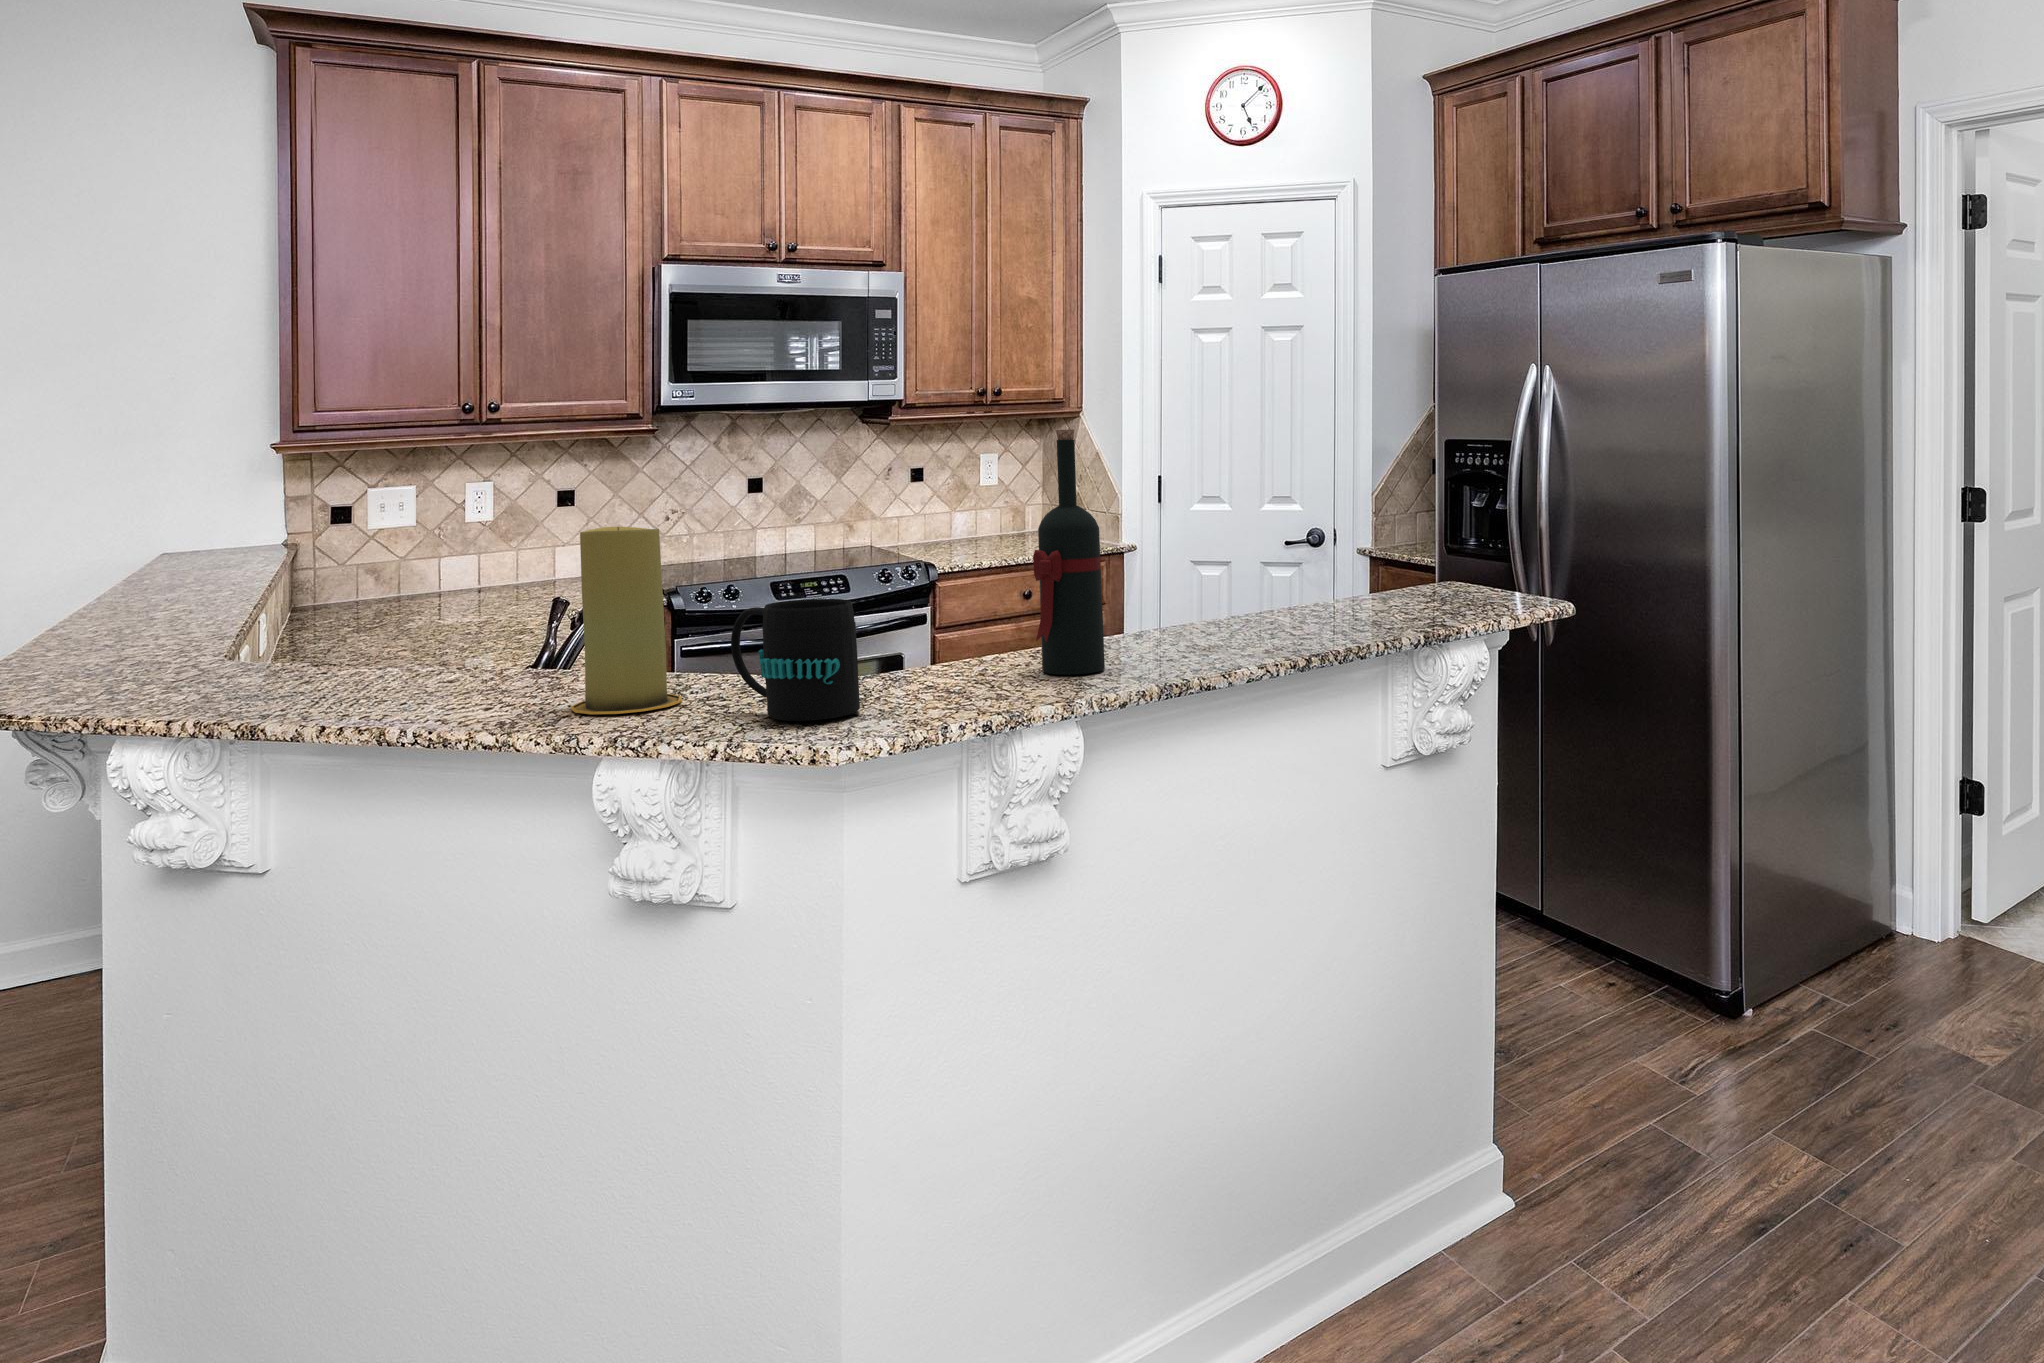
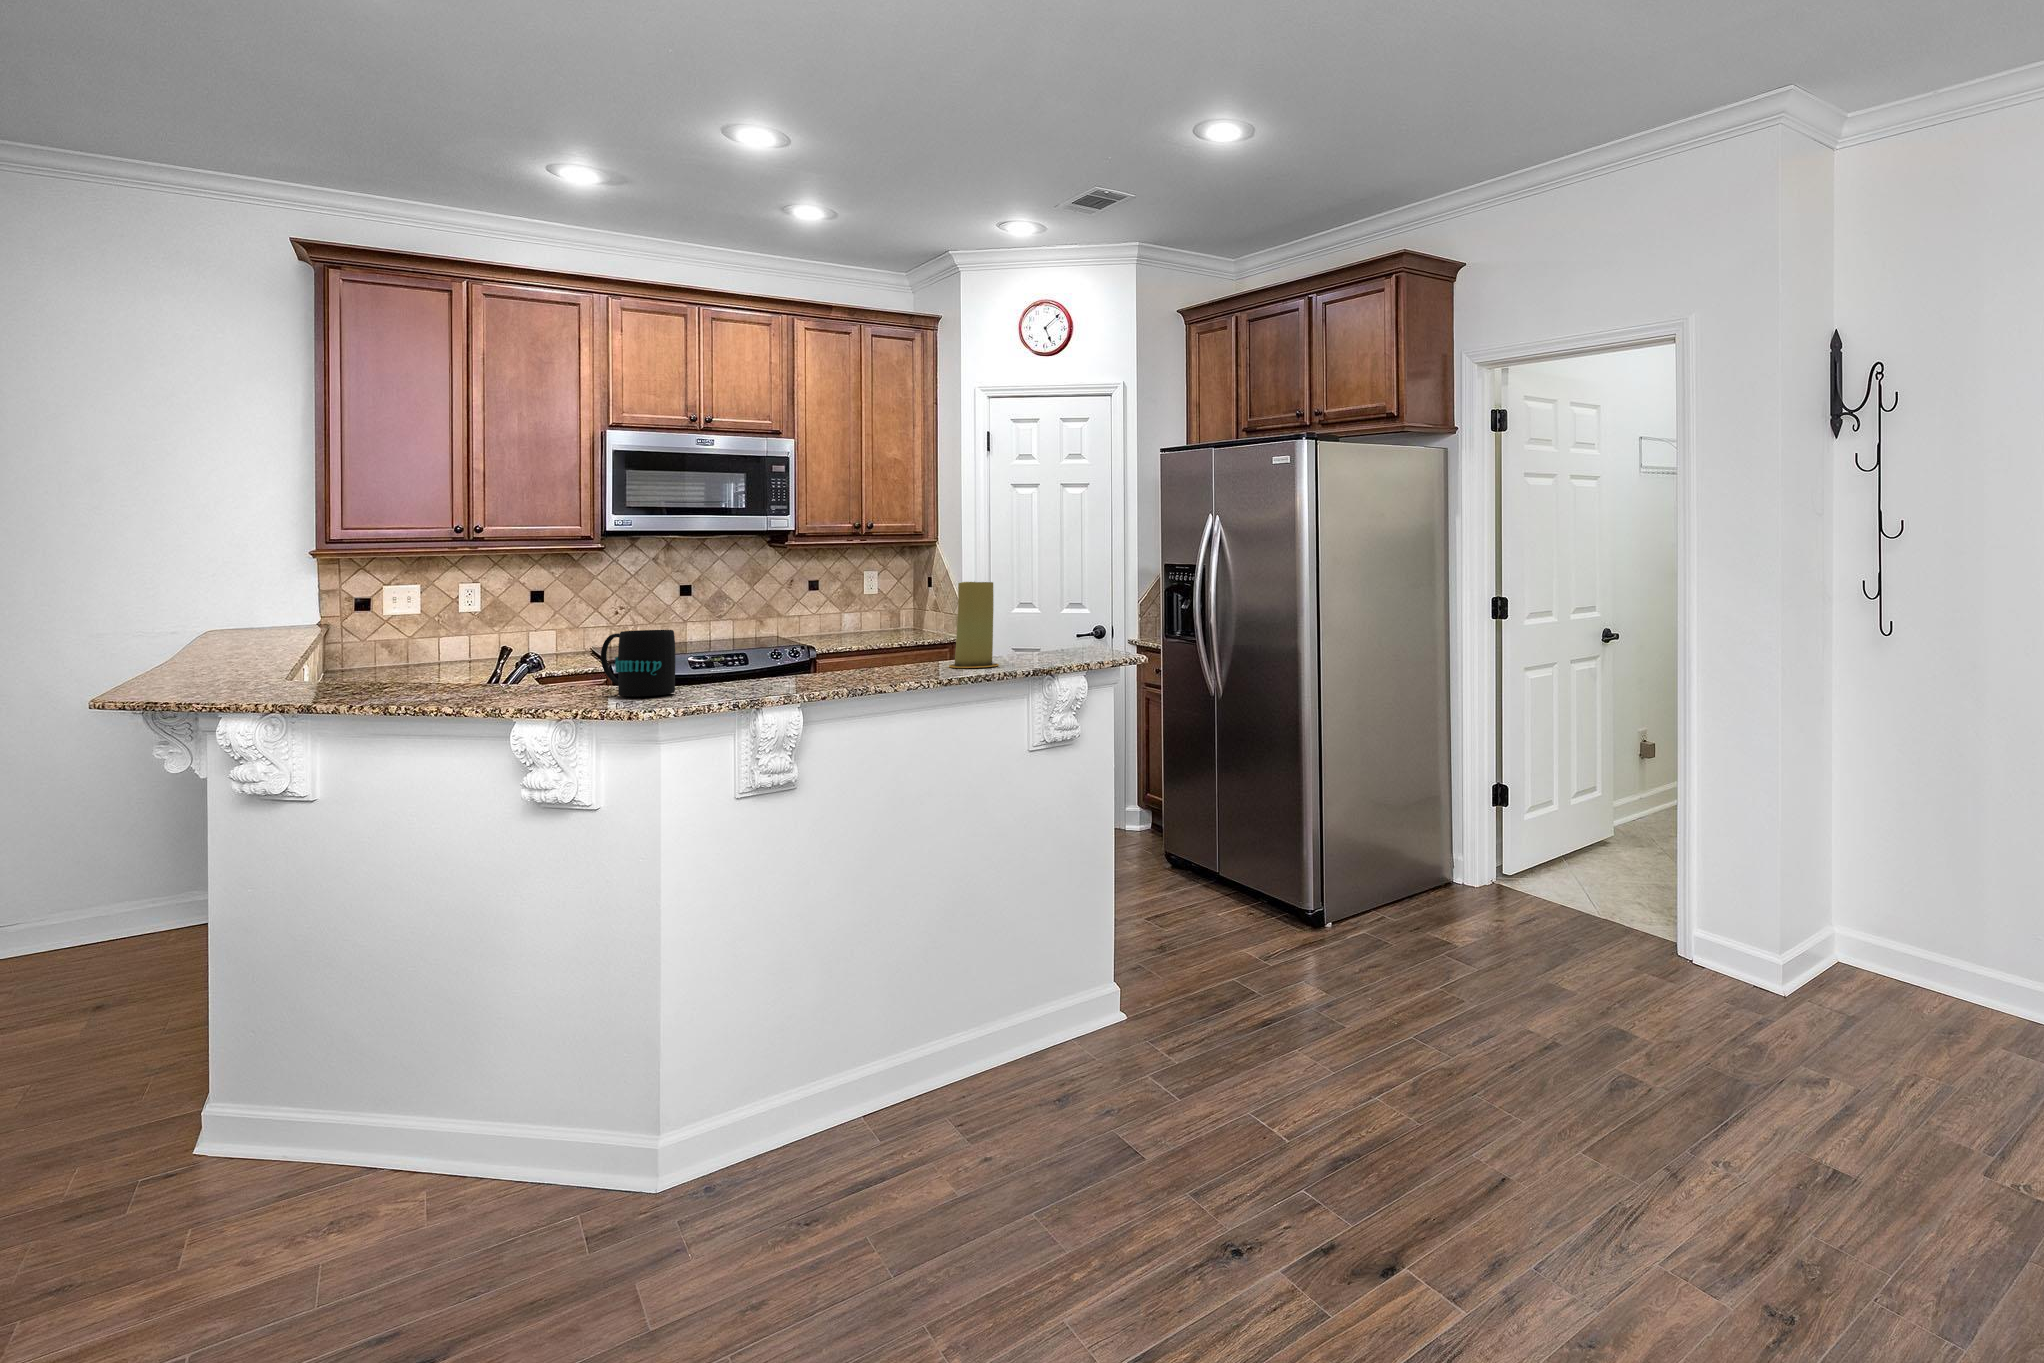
wine bottle: present [1033,430,1105,675] -> none [794,537,840,681]
candle: present [571,526,682,714] -> present [949,582,999,668]

